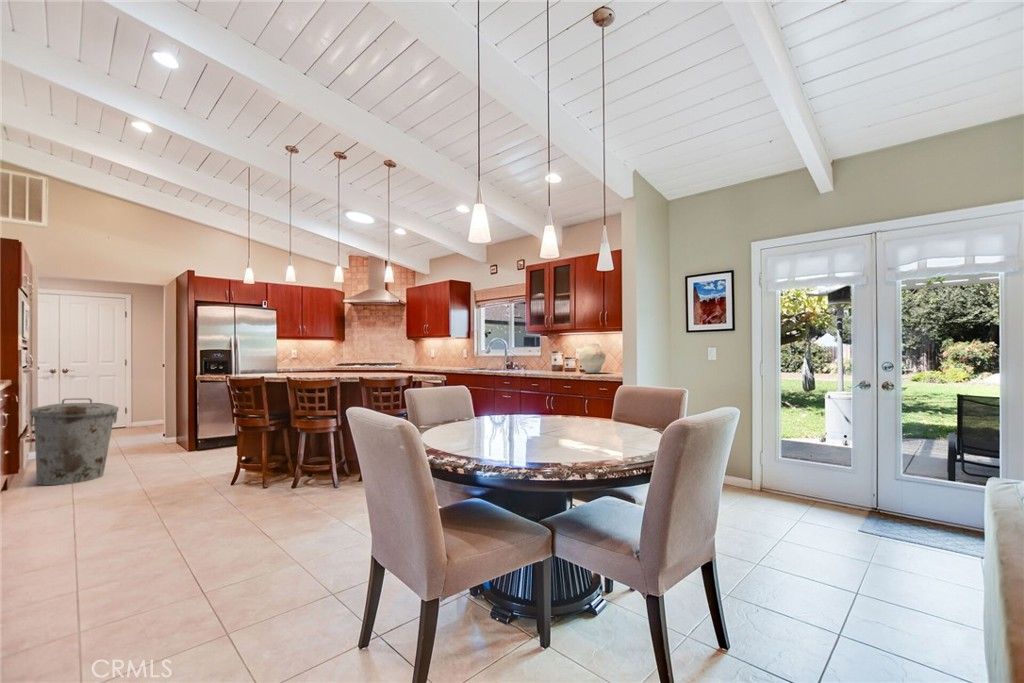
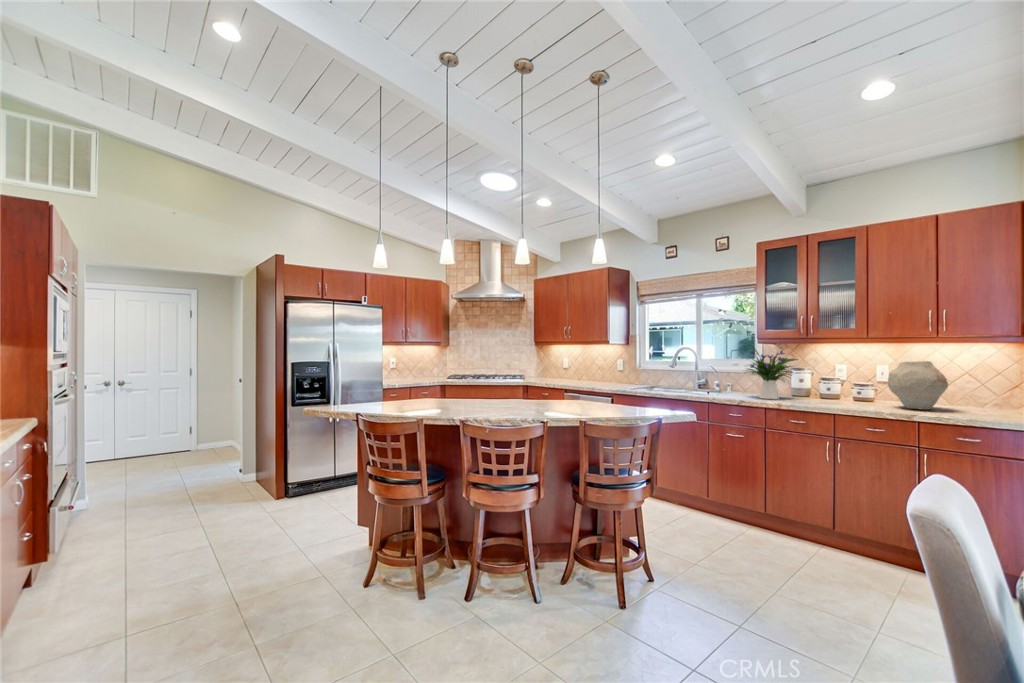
flower arrangement: none [512,336,545,372] -> present [747,347,798,399]
trash can: present [30,398,119,485] -> none [64,439,191,578]

